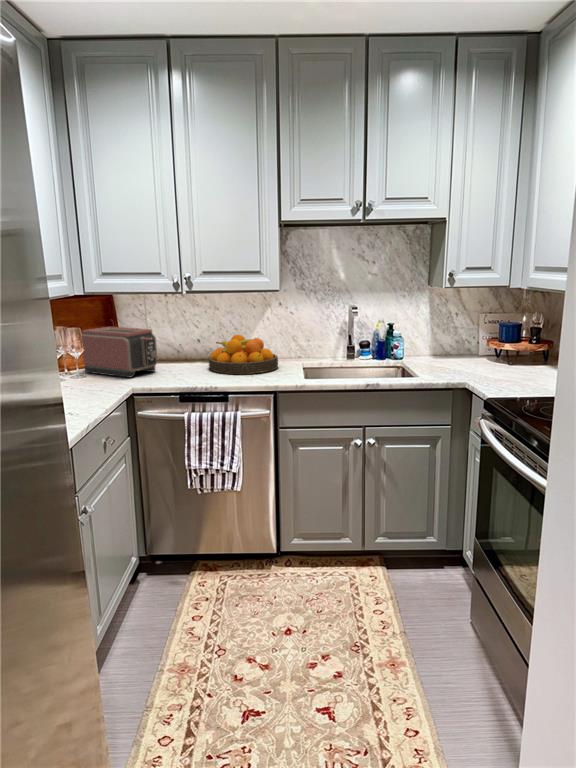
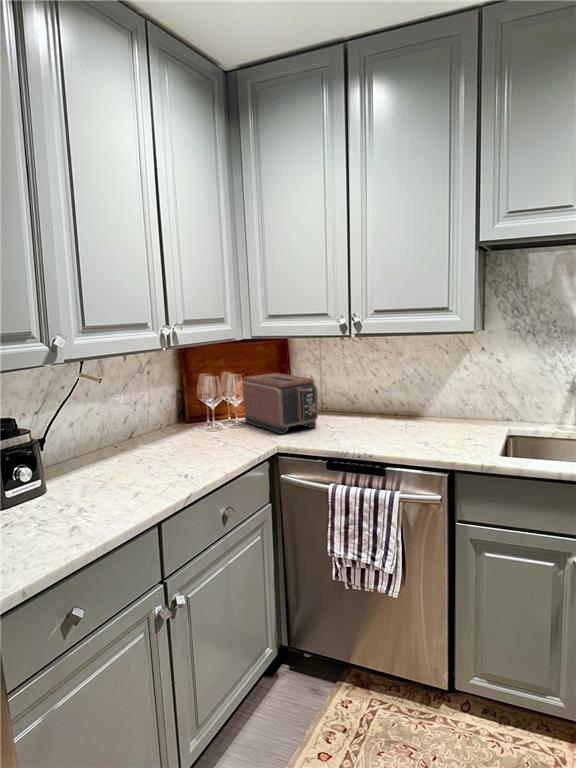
fruit bowl: present [209,335,278,374] -> none [378,388,469,441]

